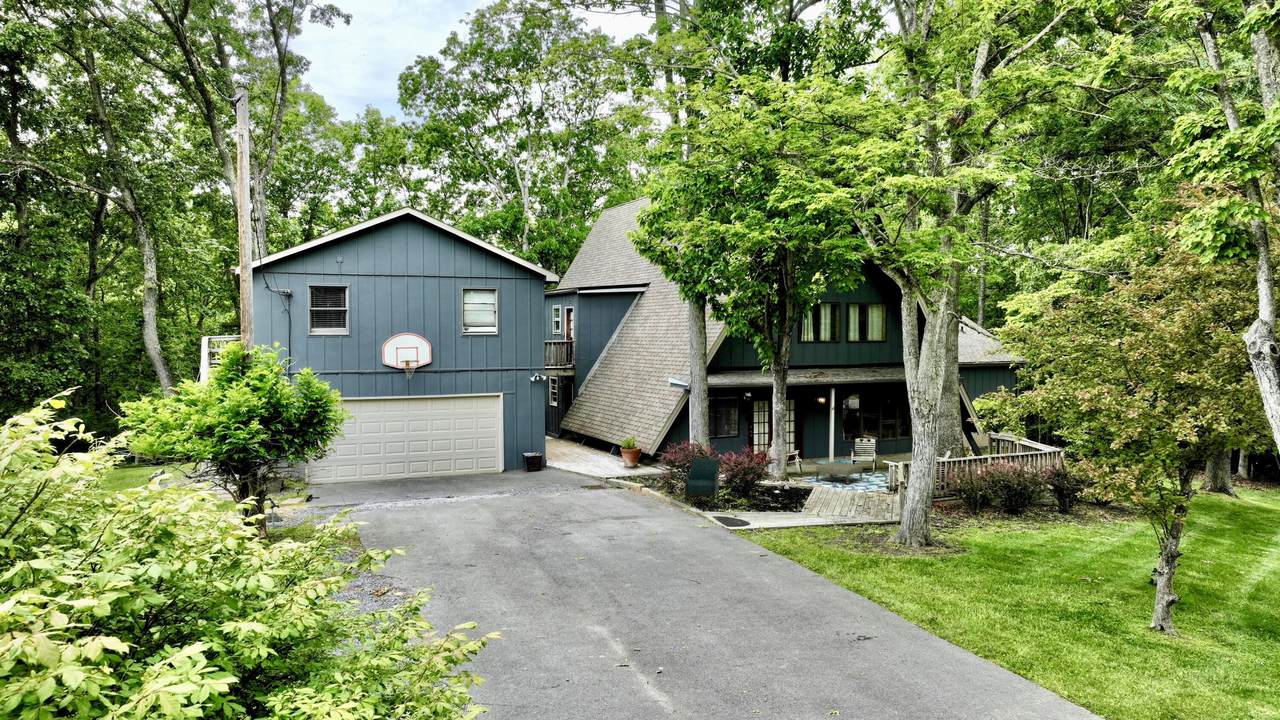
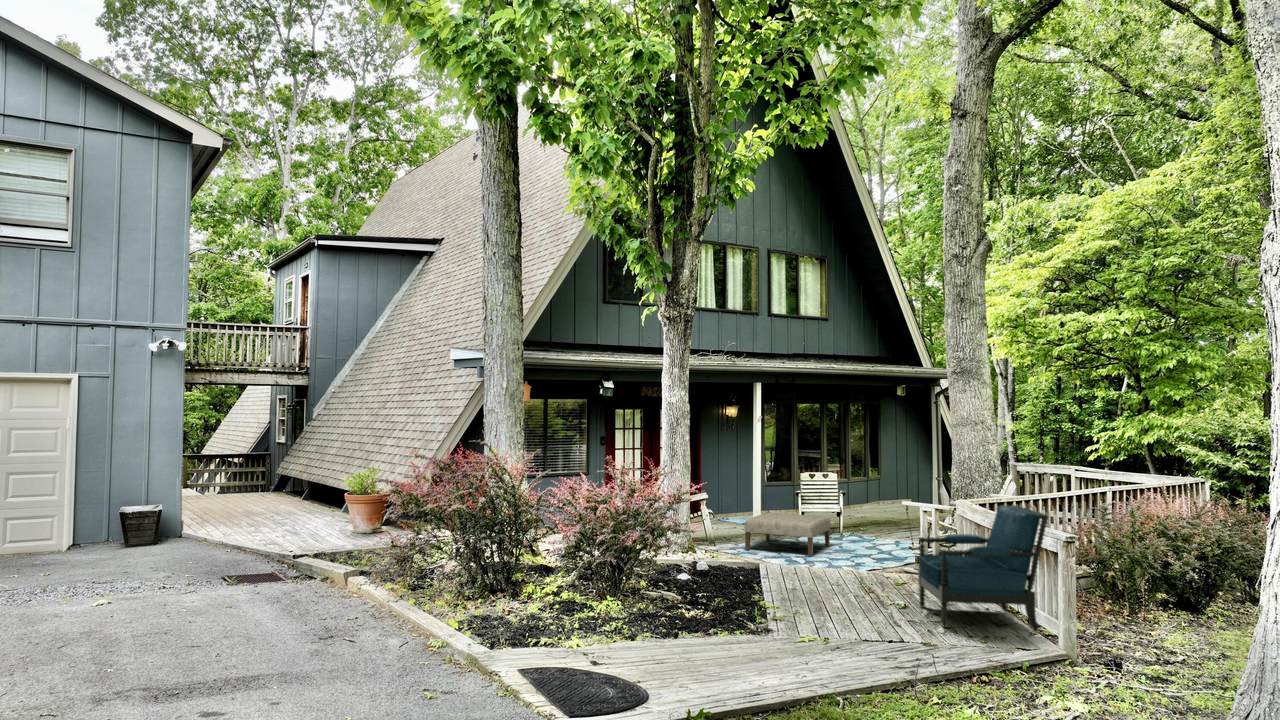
chair: present [685,458,719,504] -> present [918,505,1049,631]

